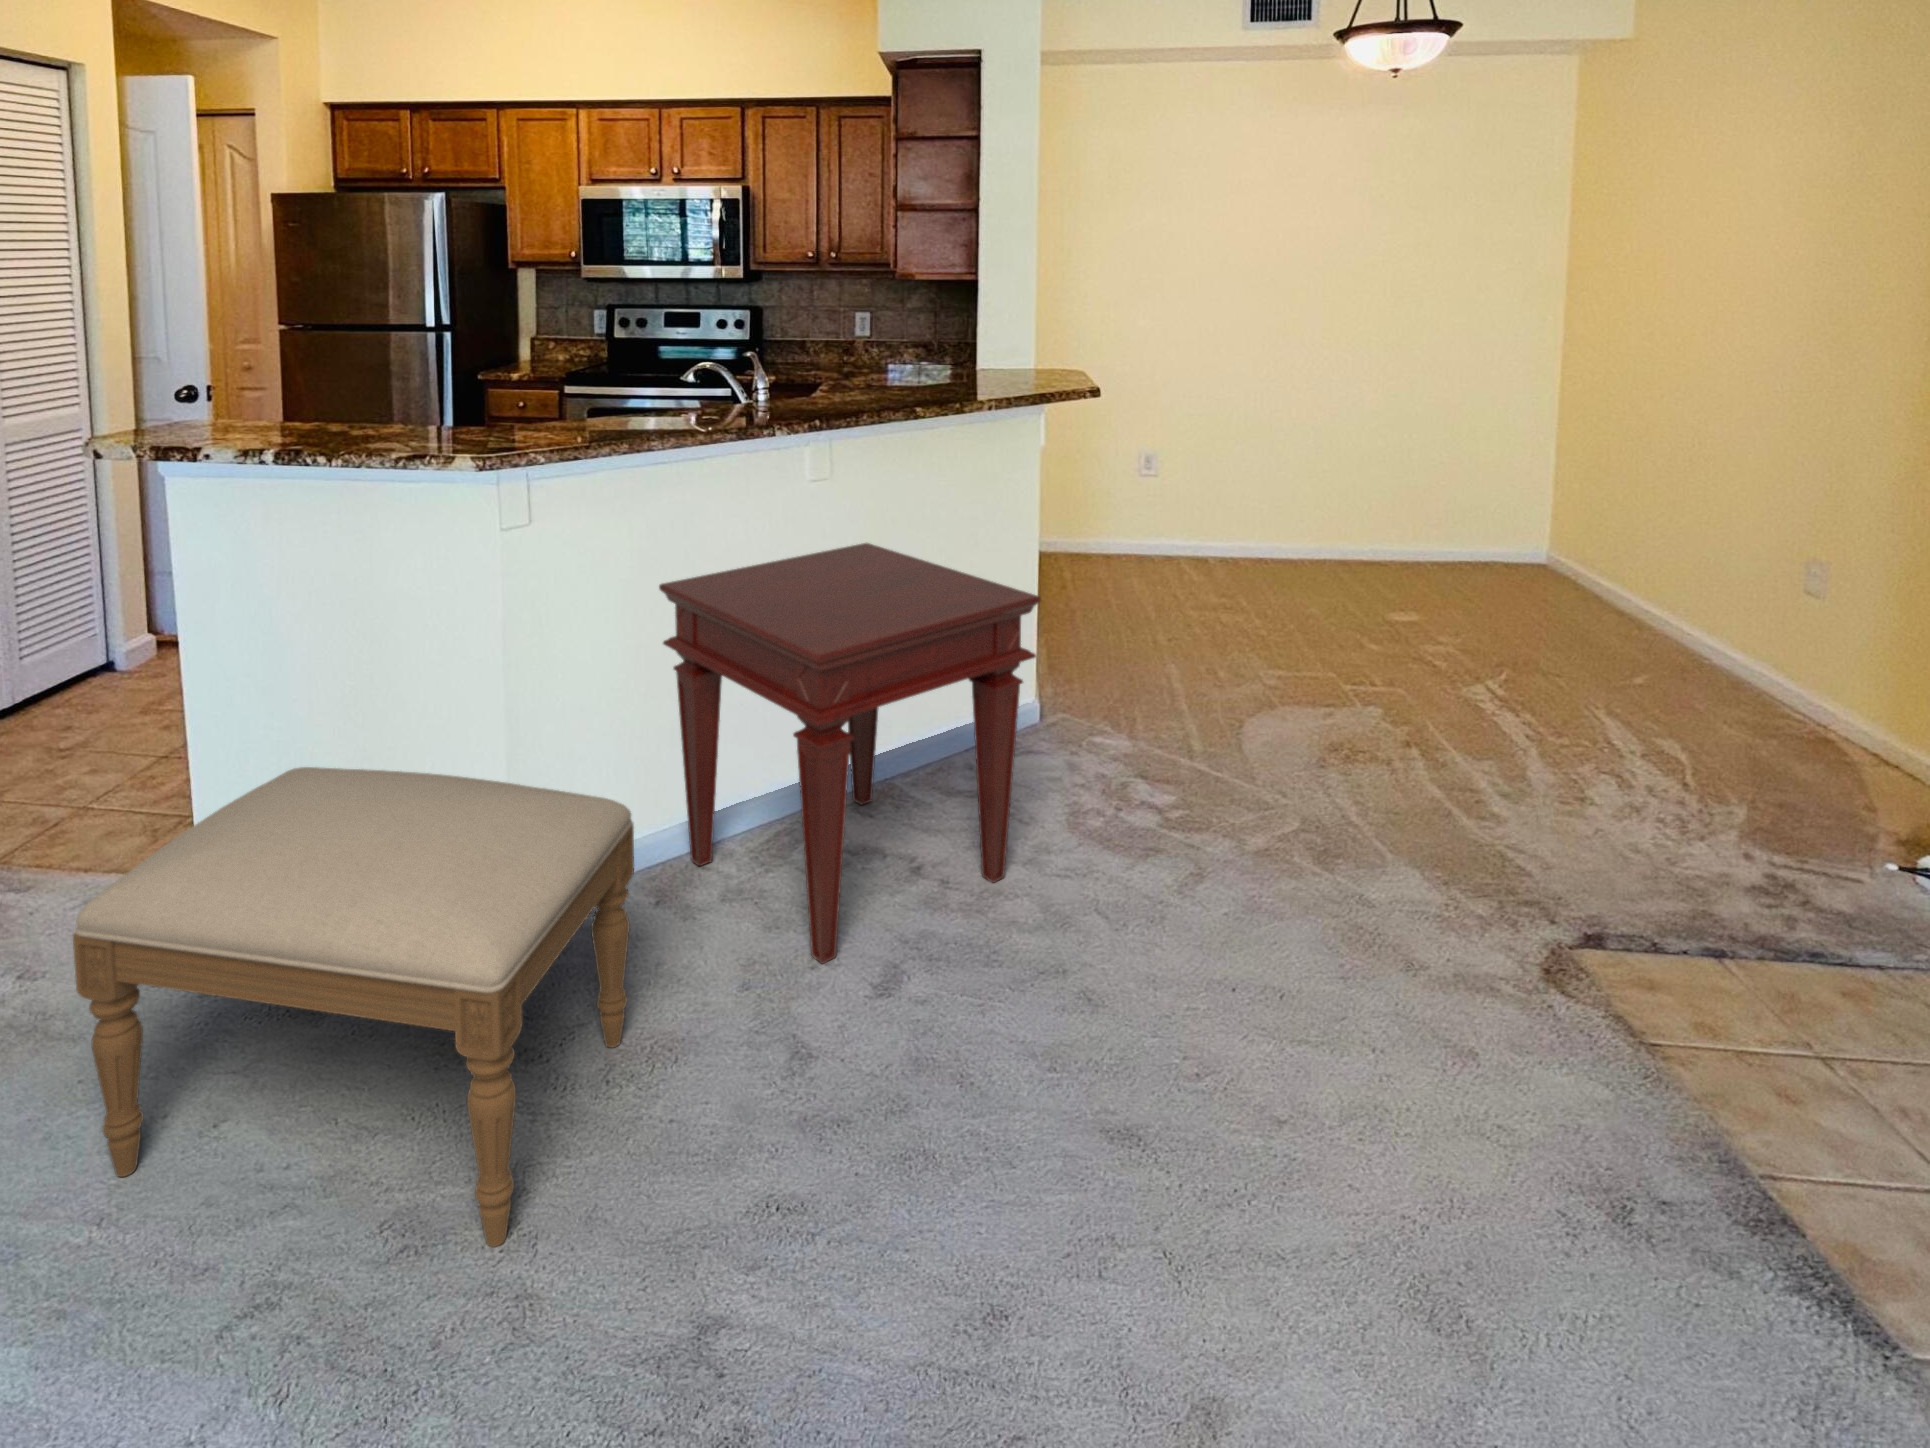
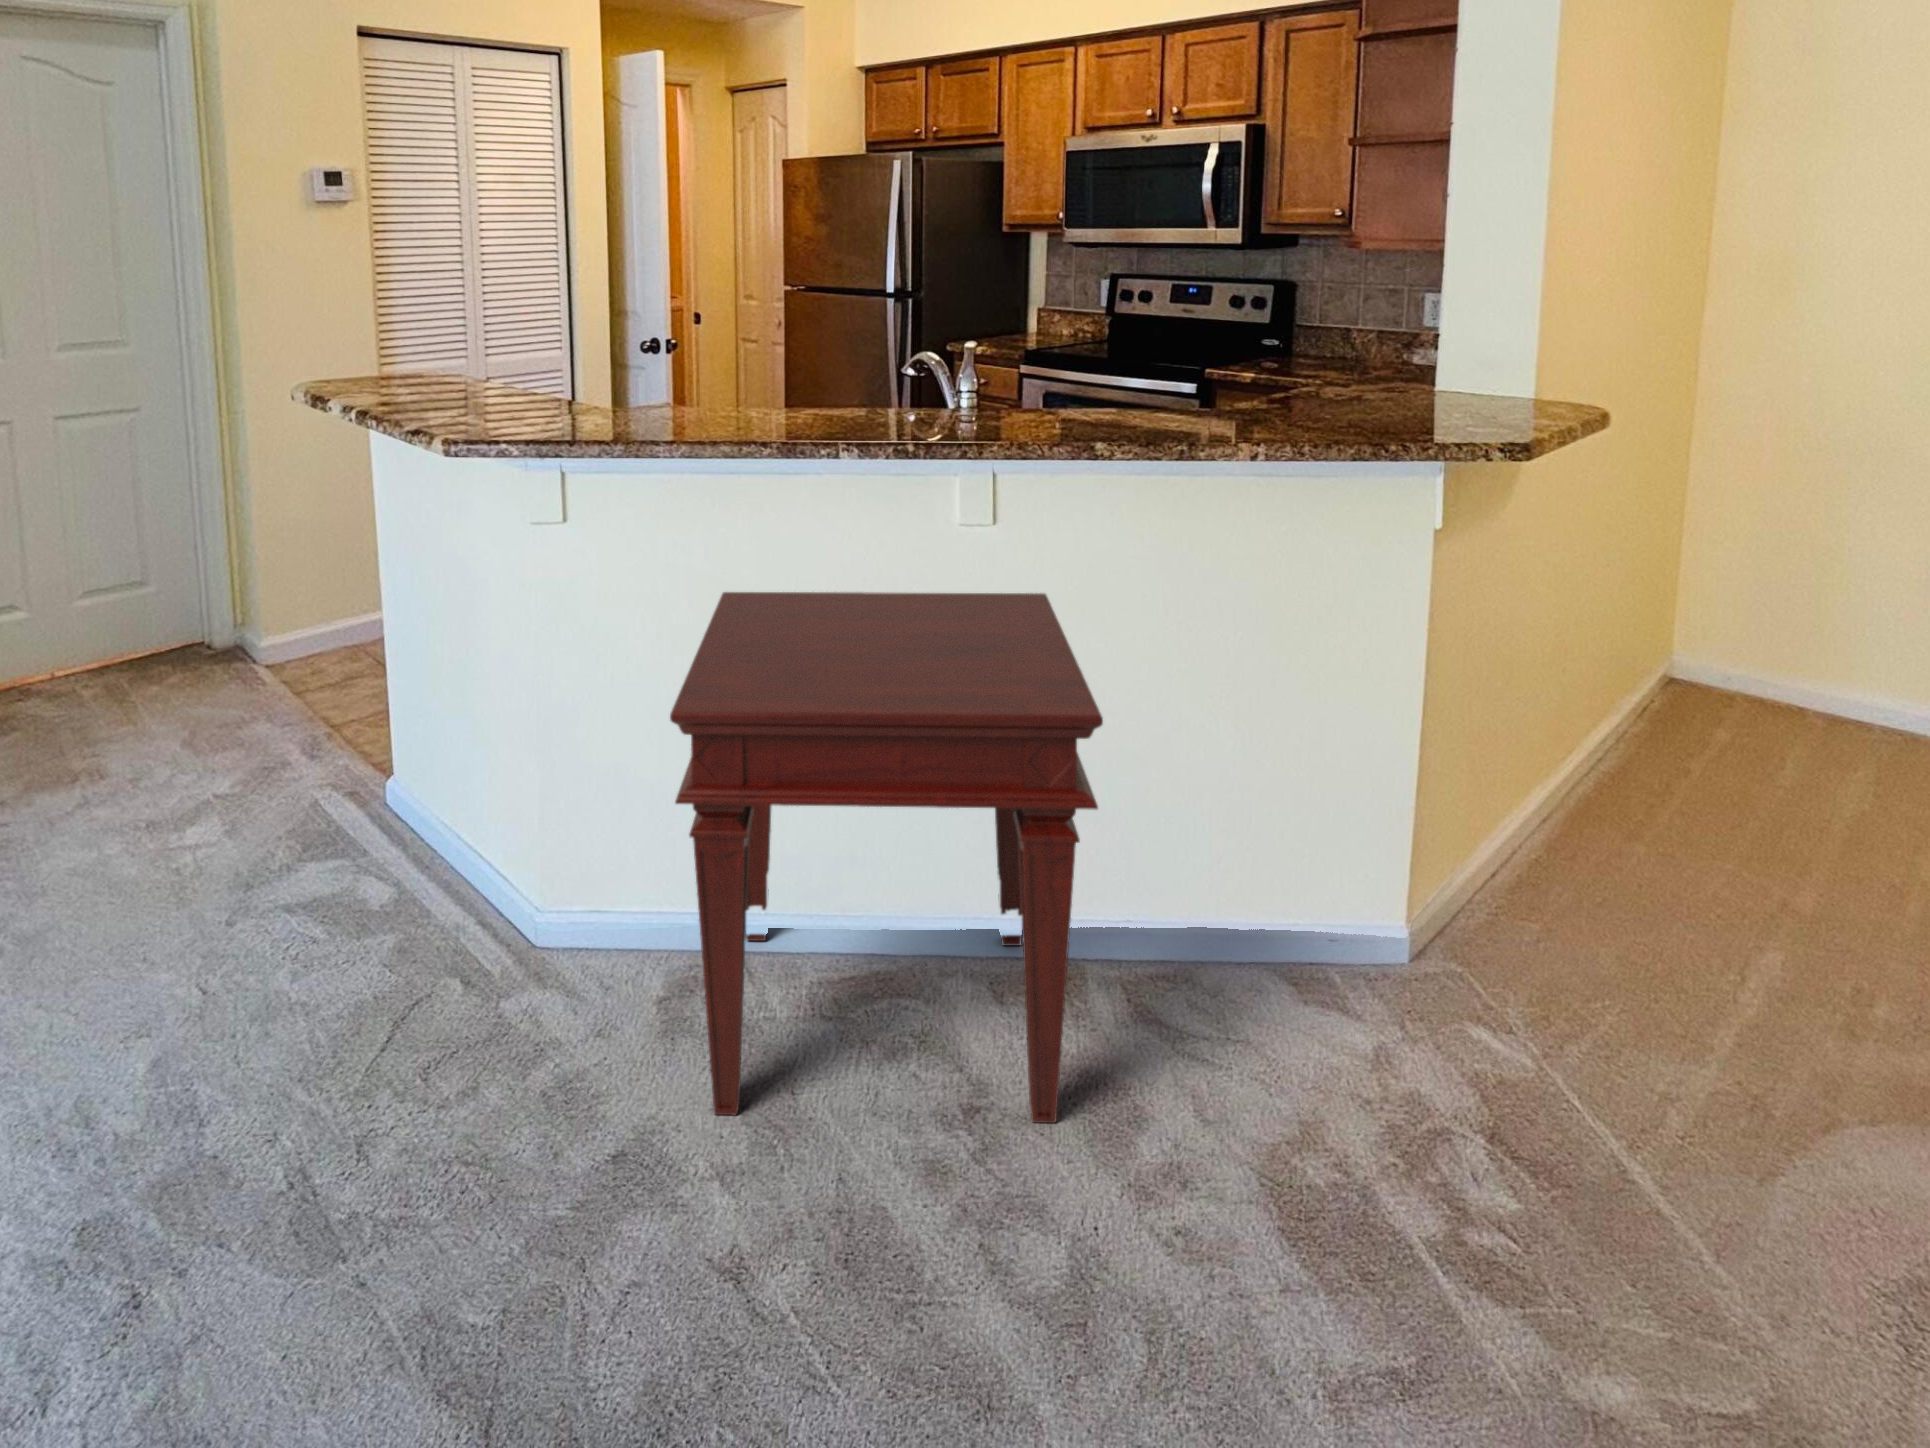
ottoman: present [73,767,634,1247] -> none [35,696,465,1226]

